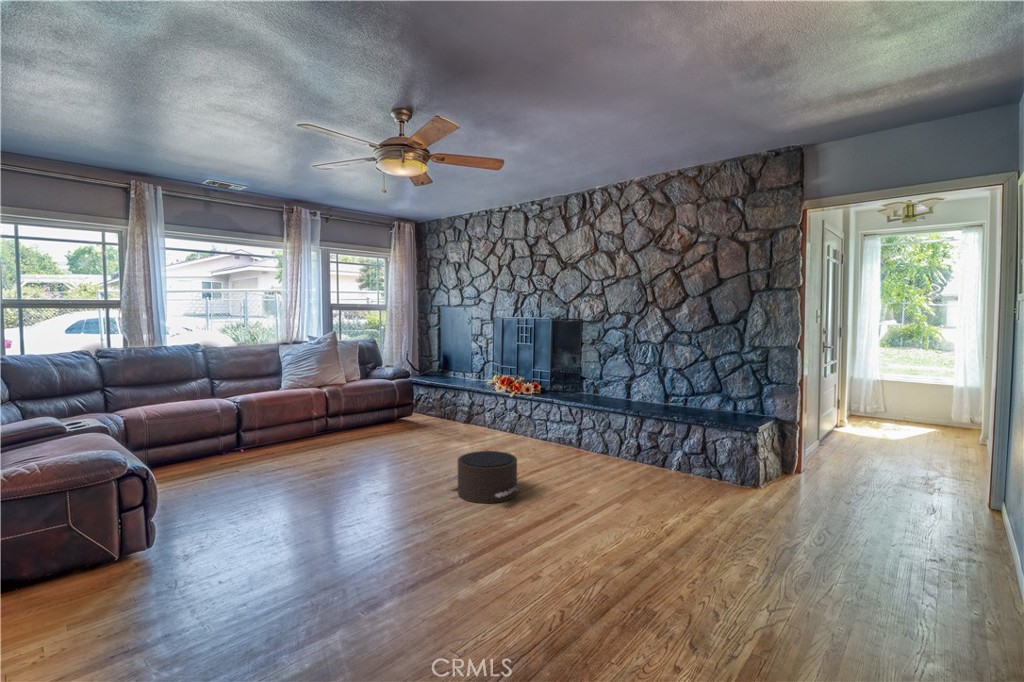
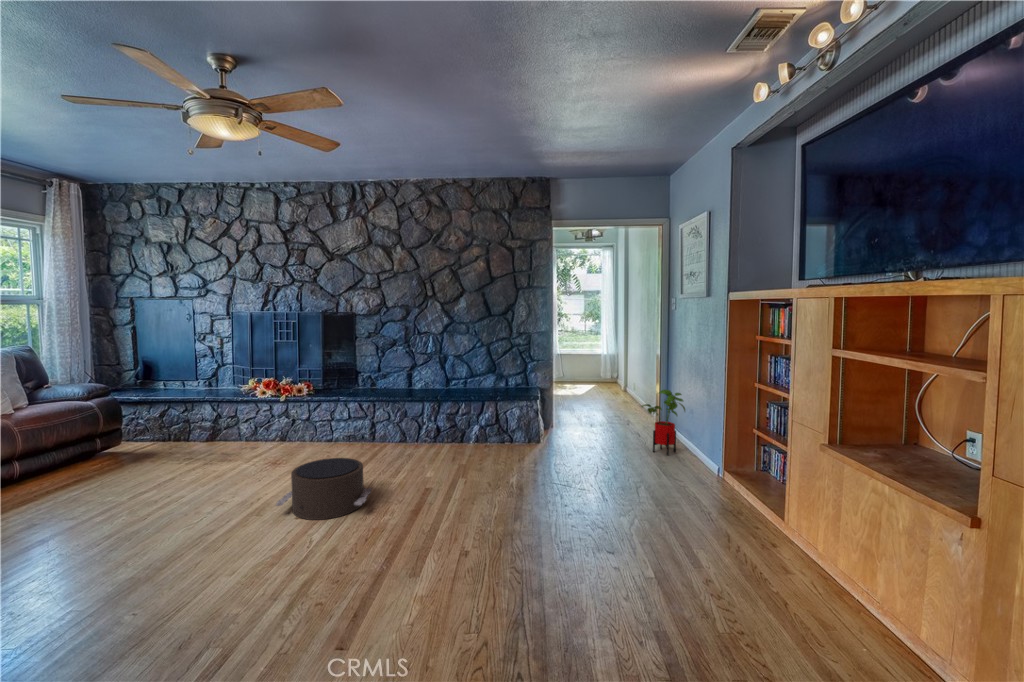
house plant: none [908,444,1003,550] -> present [642,390,685,455]

